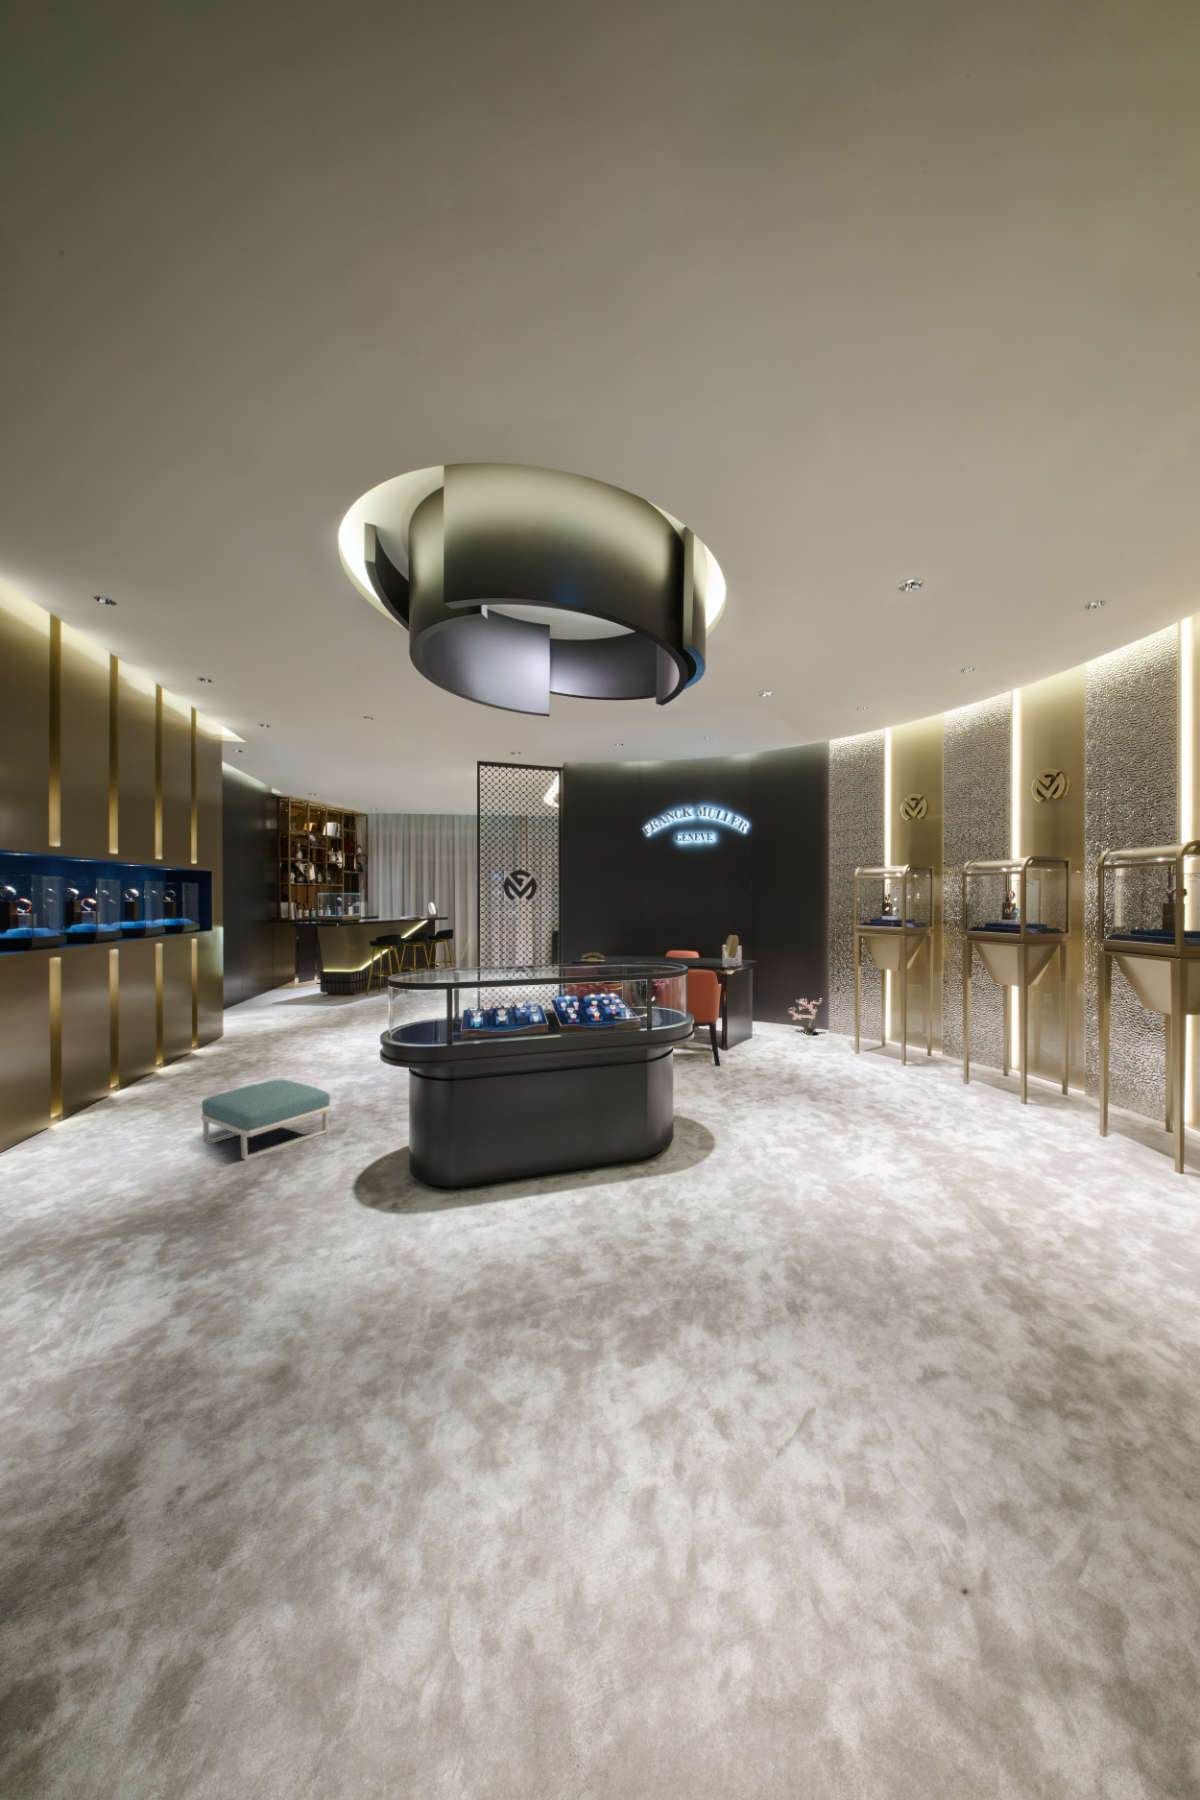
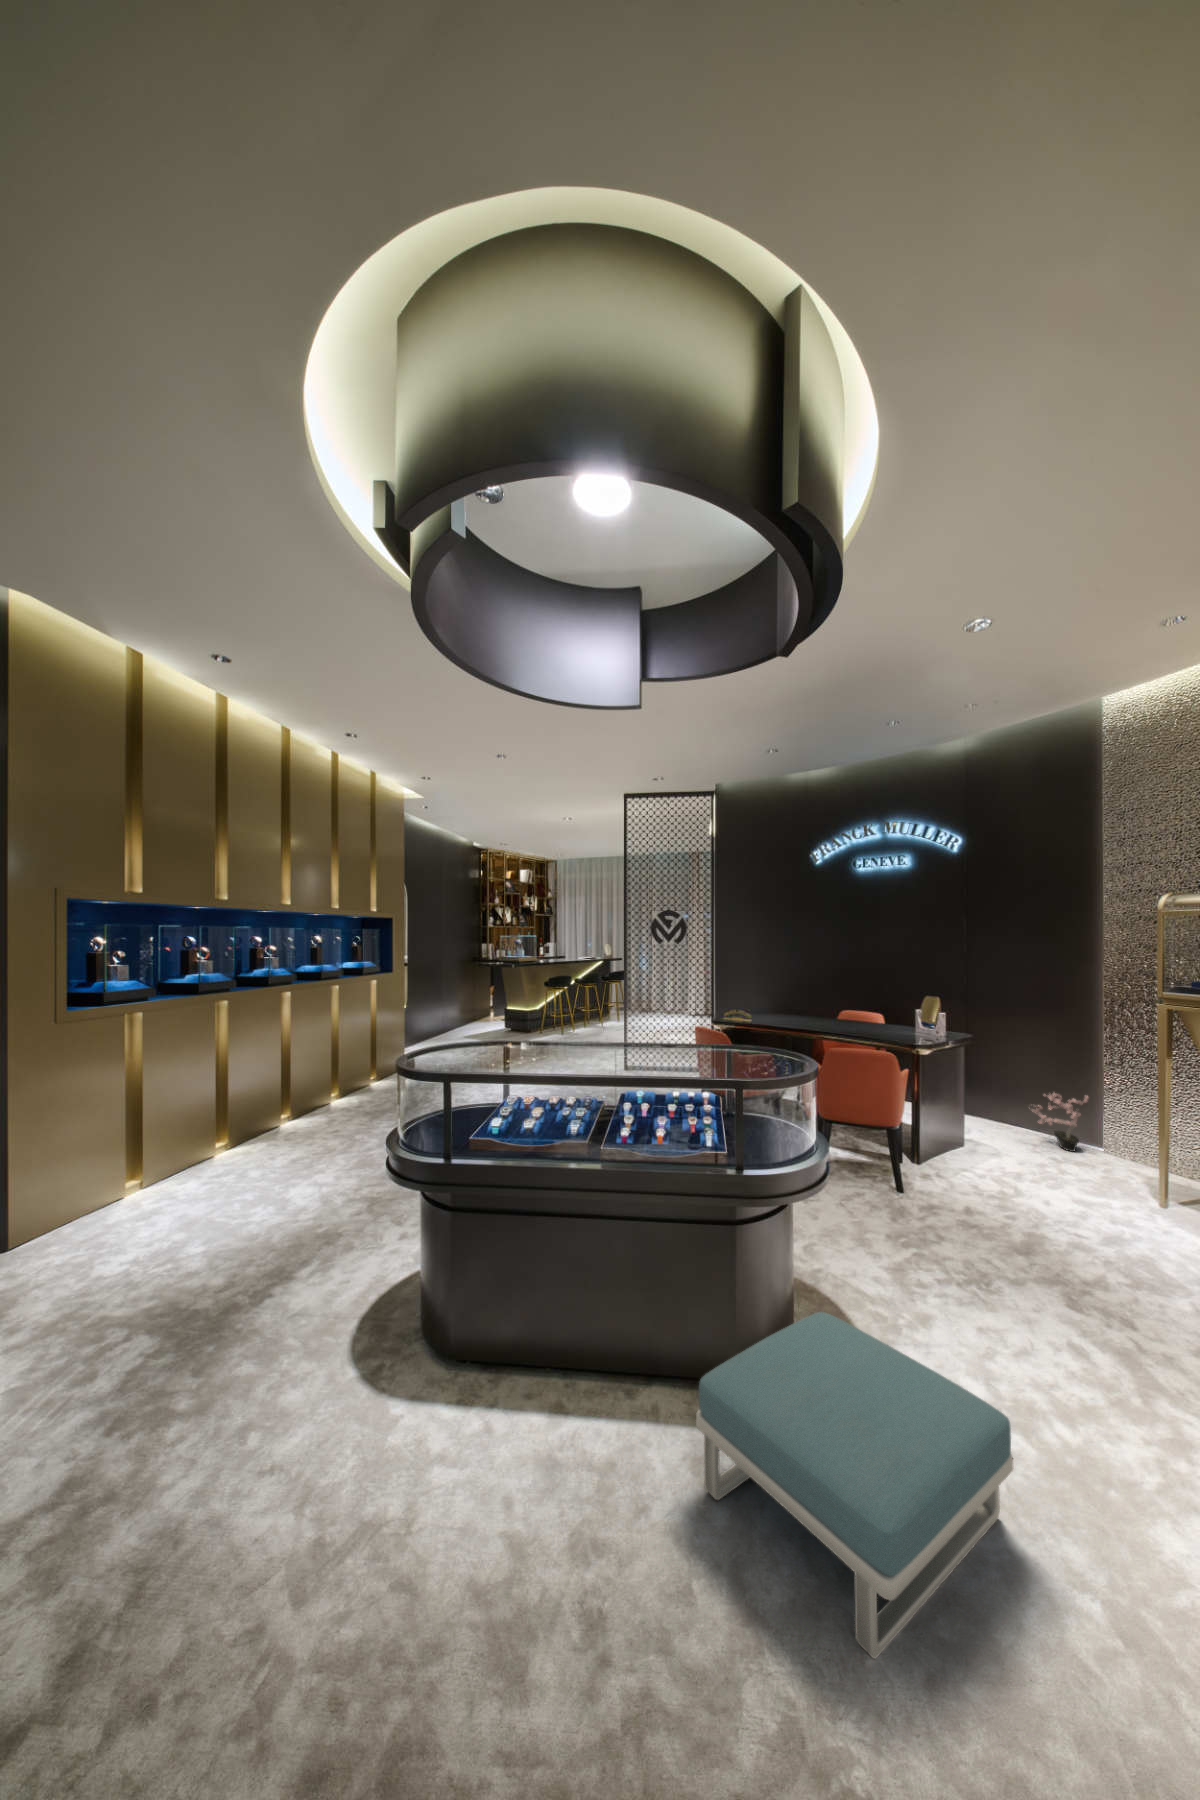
footstool: present [201,1079,330,1160] -> present [696,1312,1013,1659]

